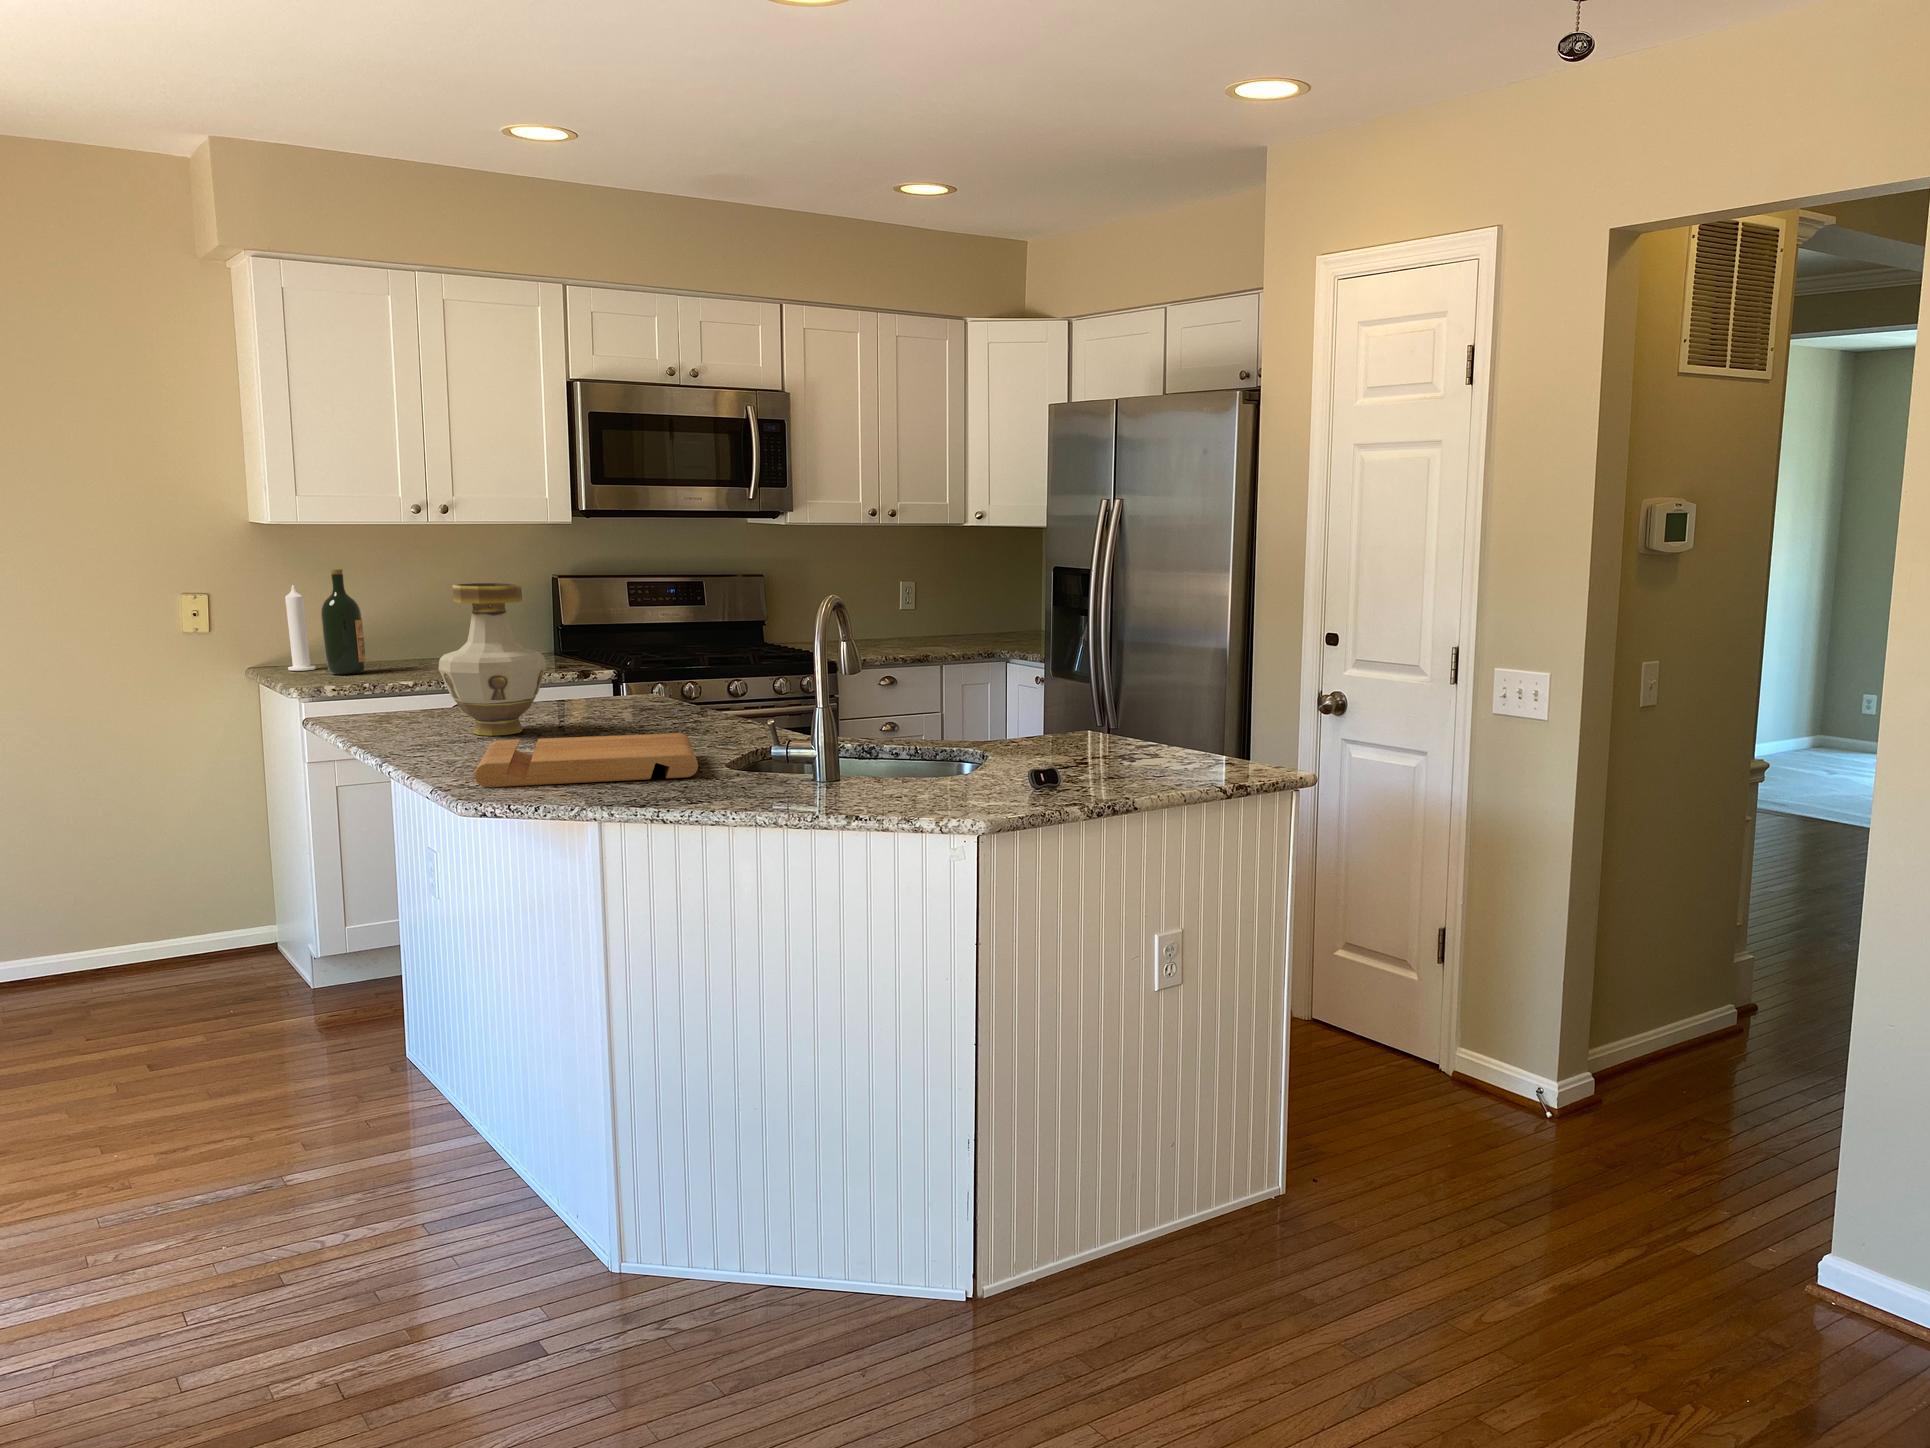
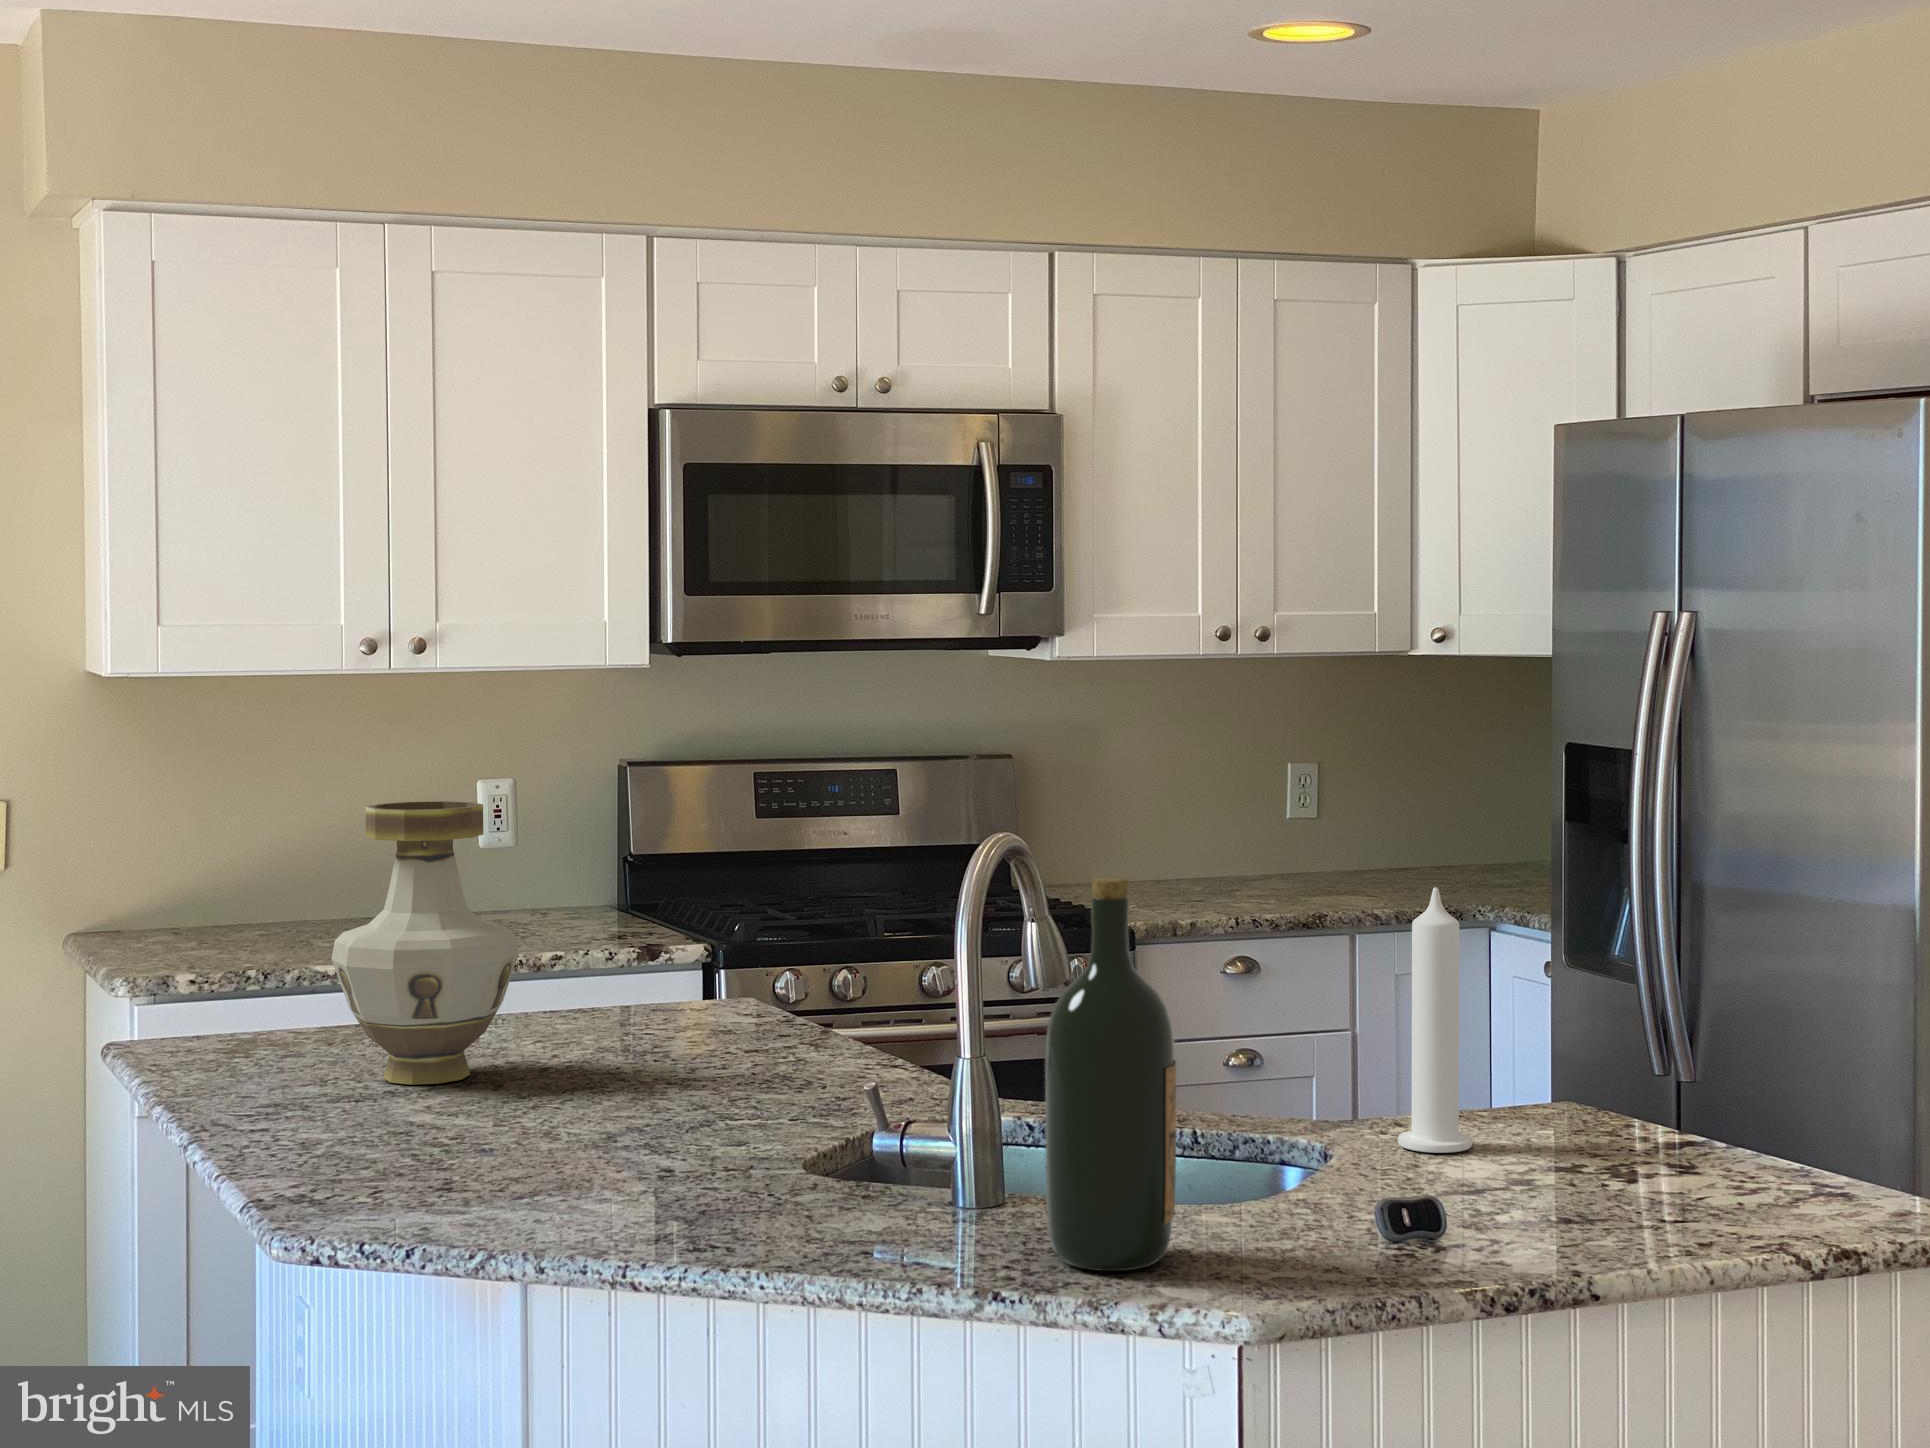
wine bottle: present [321,569,366,674] -> present [1045,878,1176,1271]
candle: present [285,585,316,671] -> present [1398,887,1472,1153]
cutting board: present [475,733,698,787] -> none [328,1096,743,1196]

